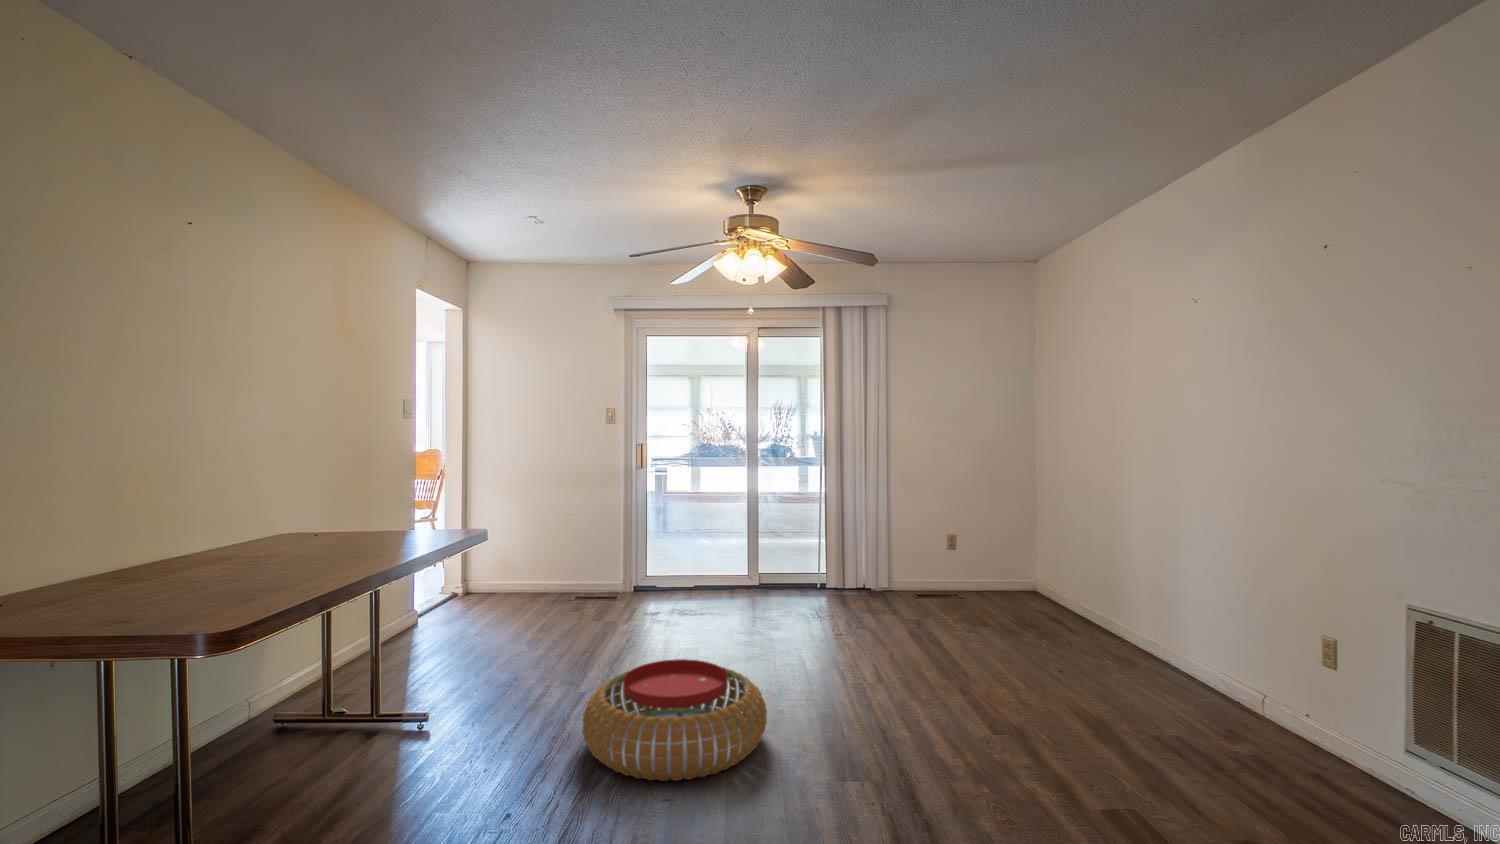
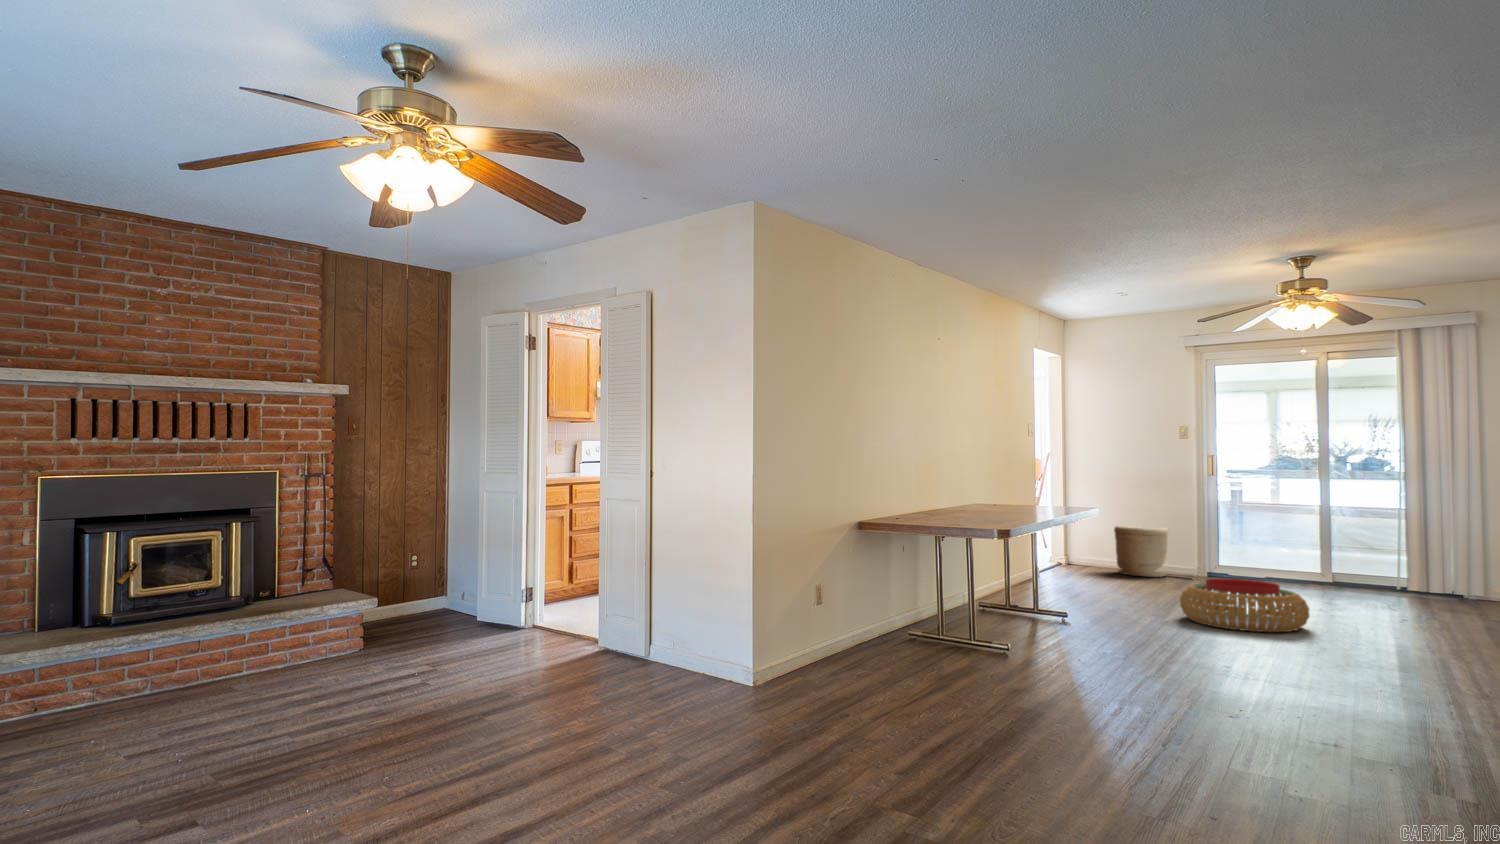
woven basket: none [524,536,591,608] -> present [1114,526,1168,577]

